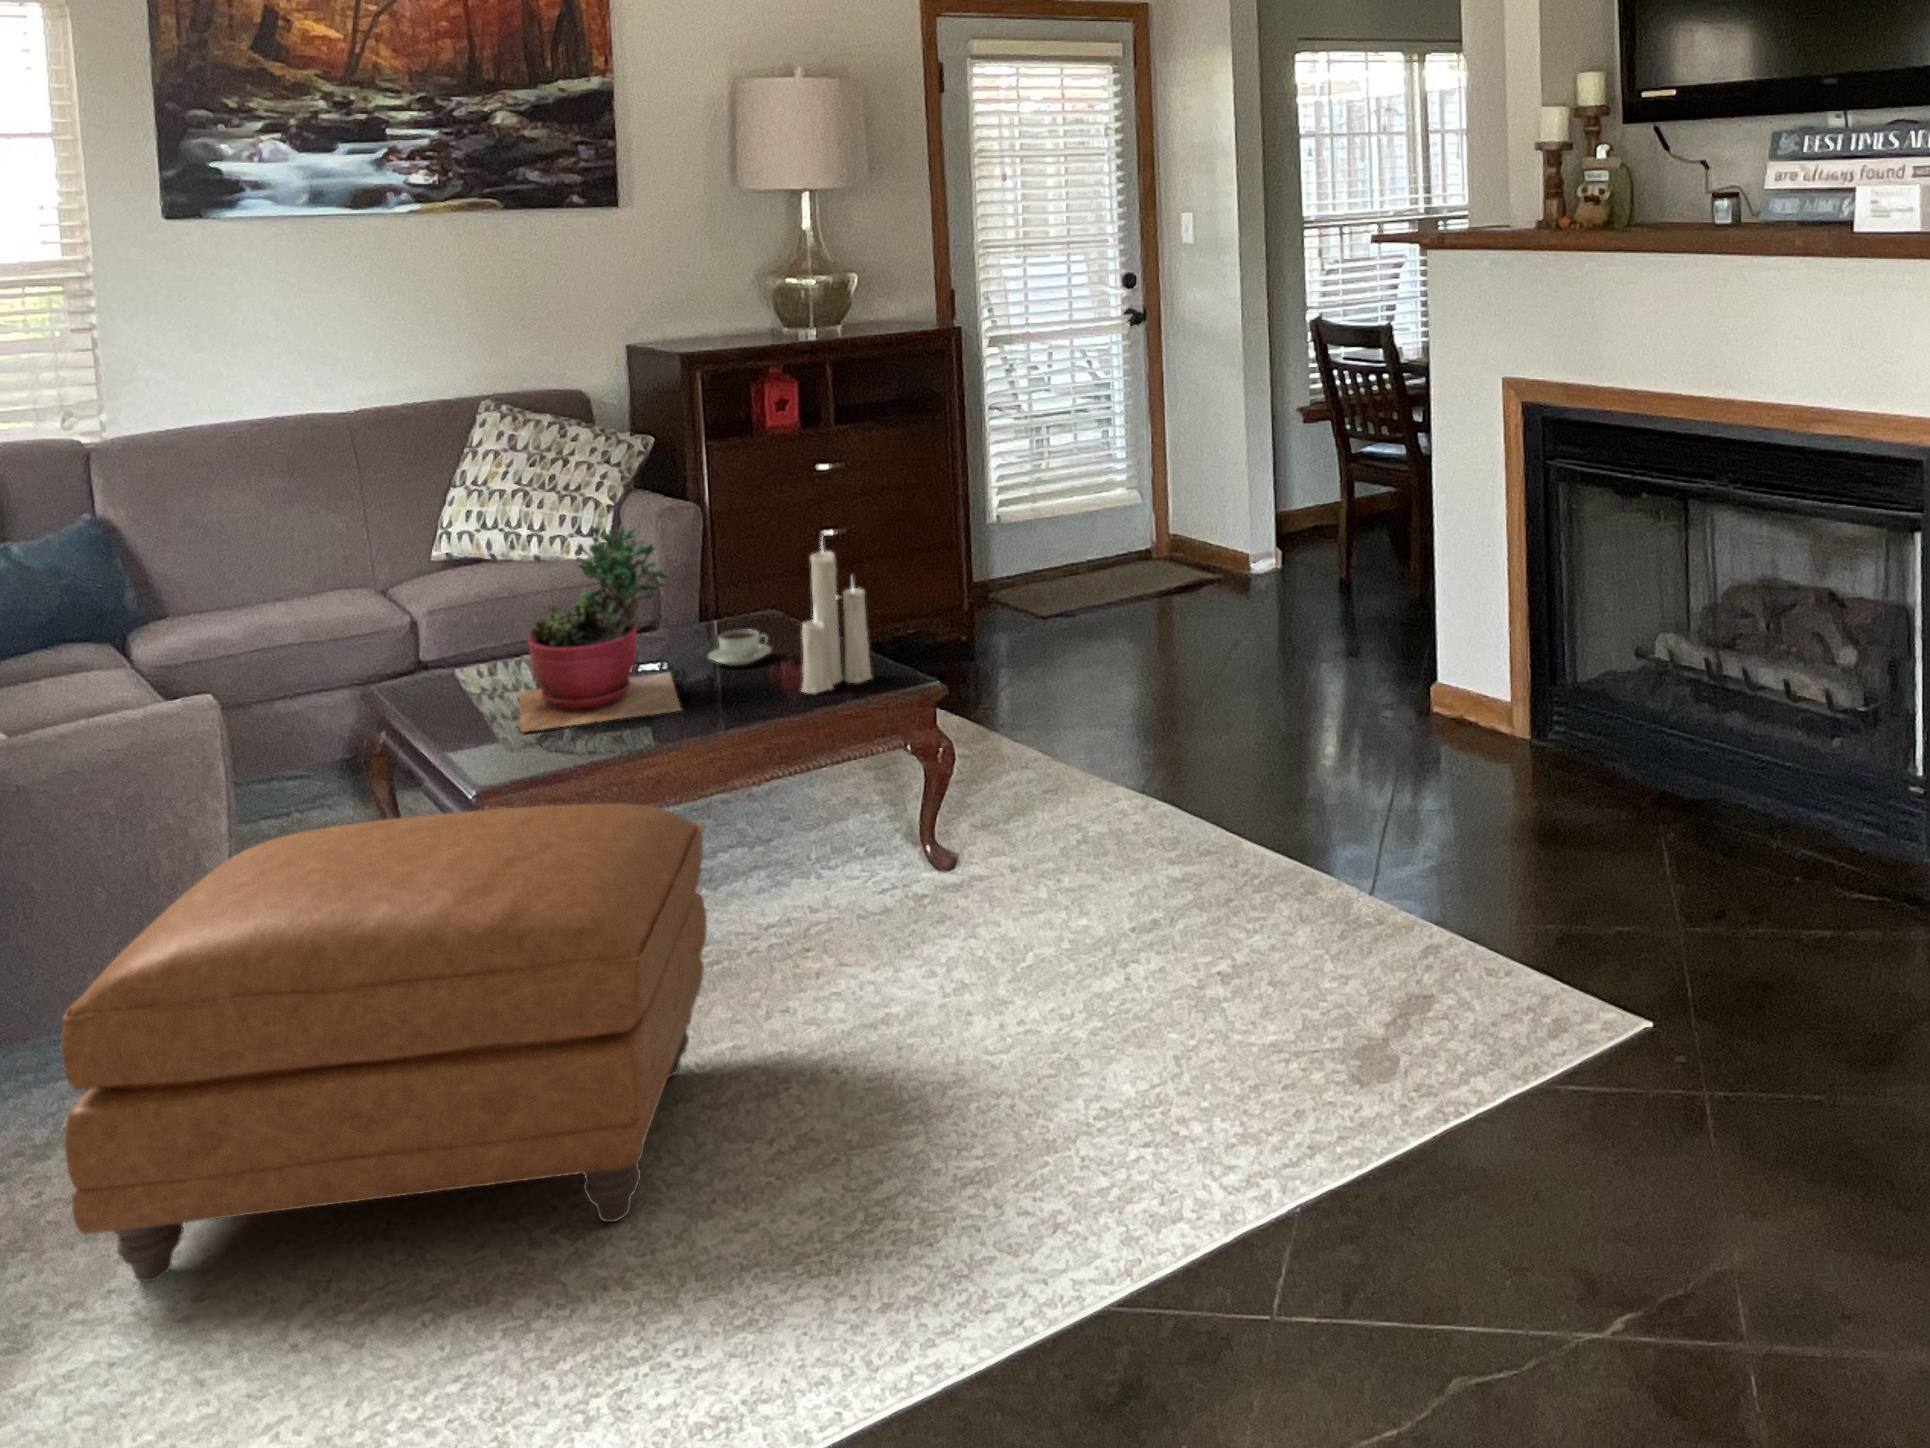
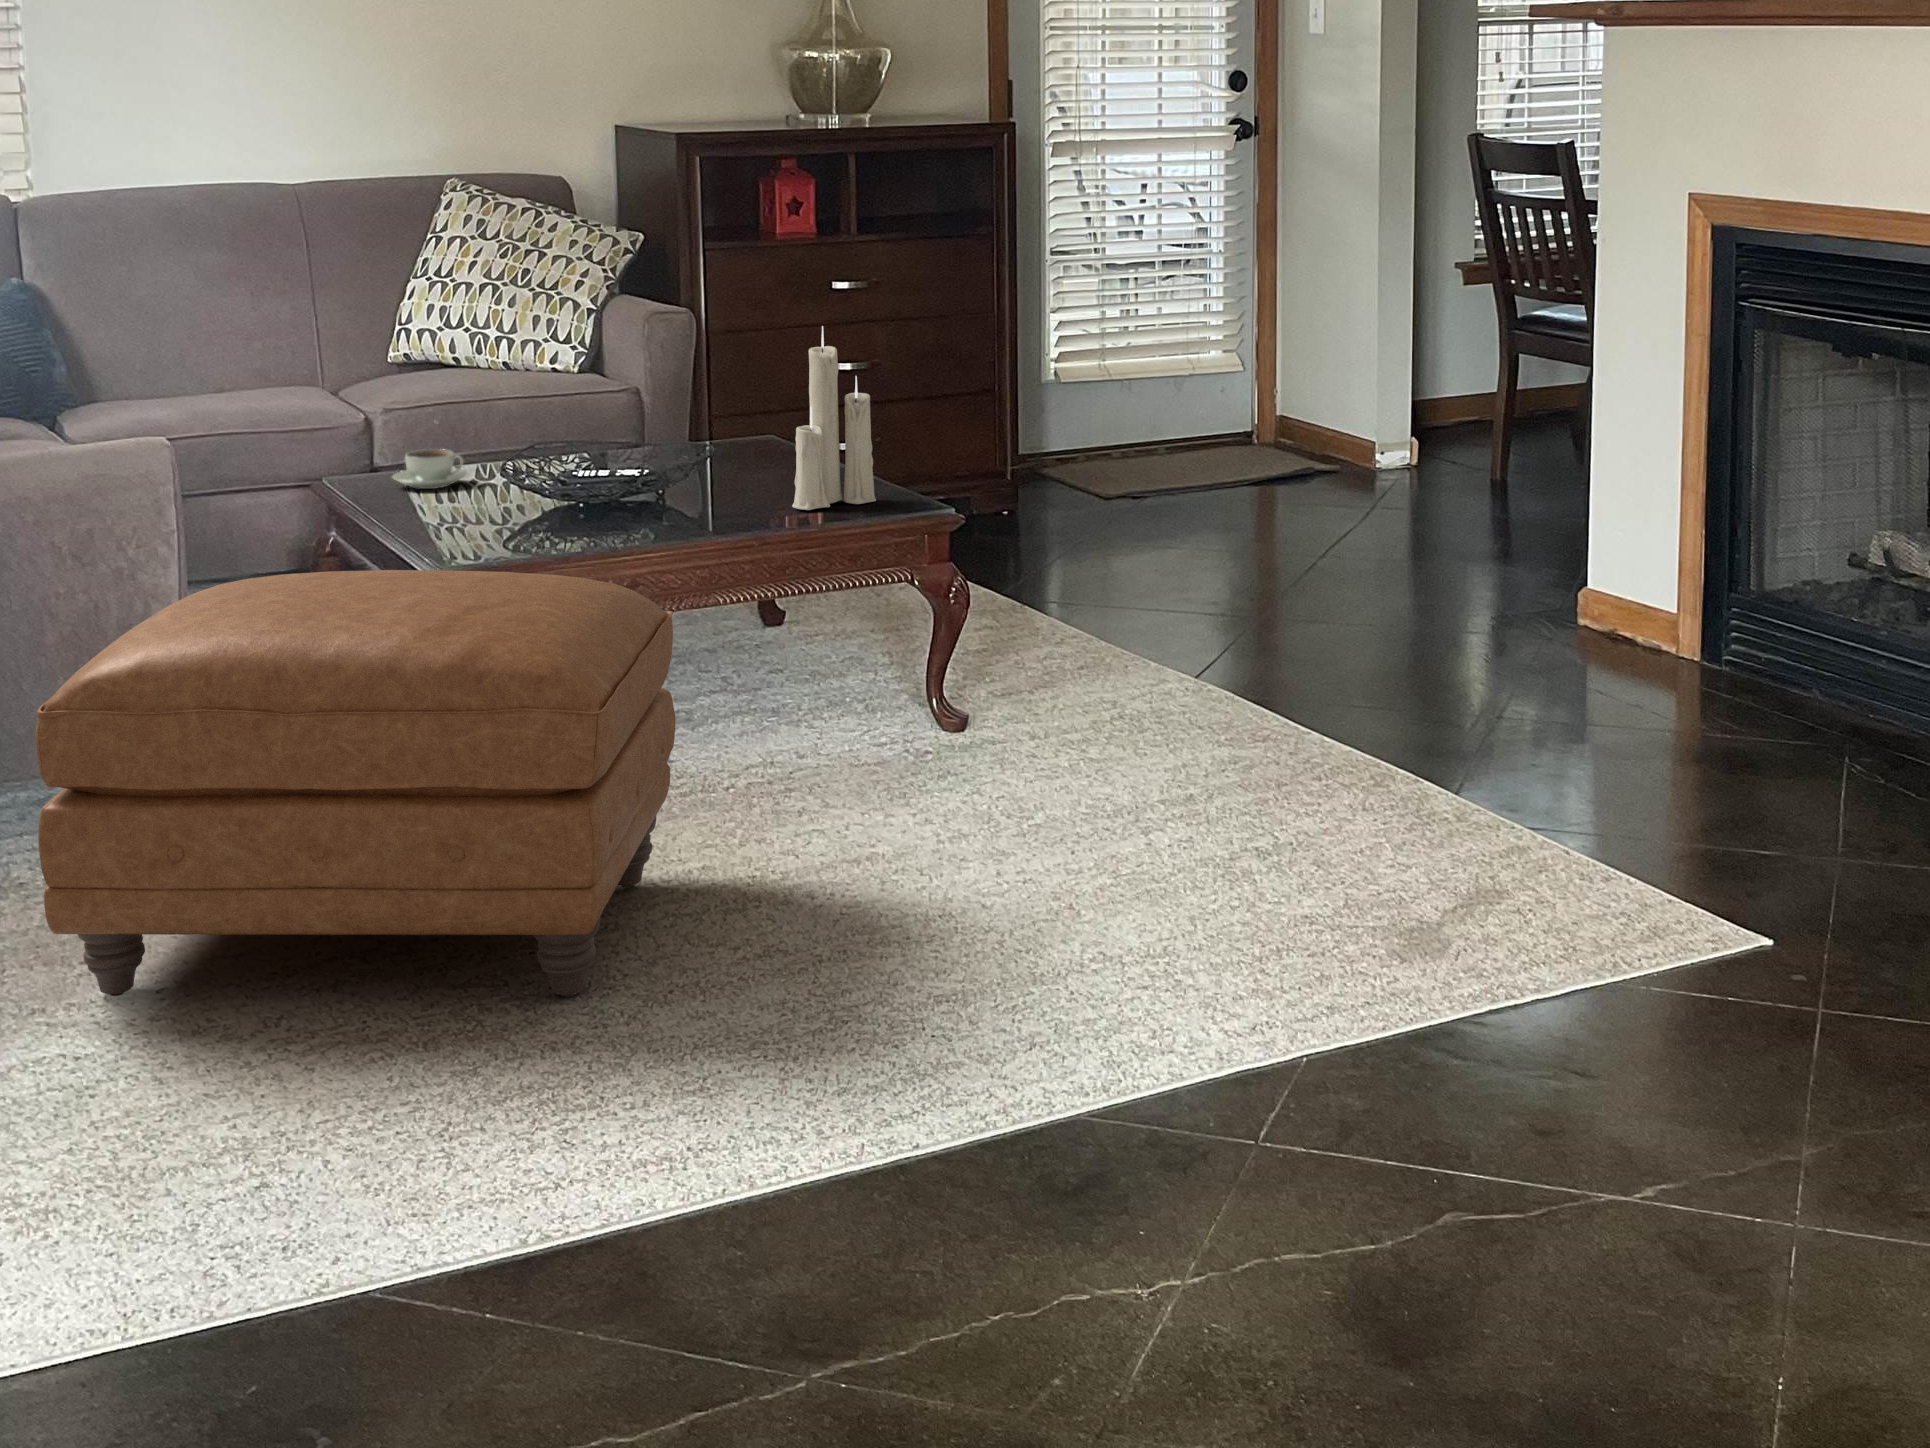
succulent plant: present [519,526,681,732] -> none [477,297,658,523]
coffee cup: present [708,630,771,666] -> present [393,449,467,489]

